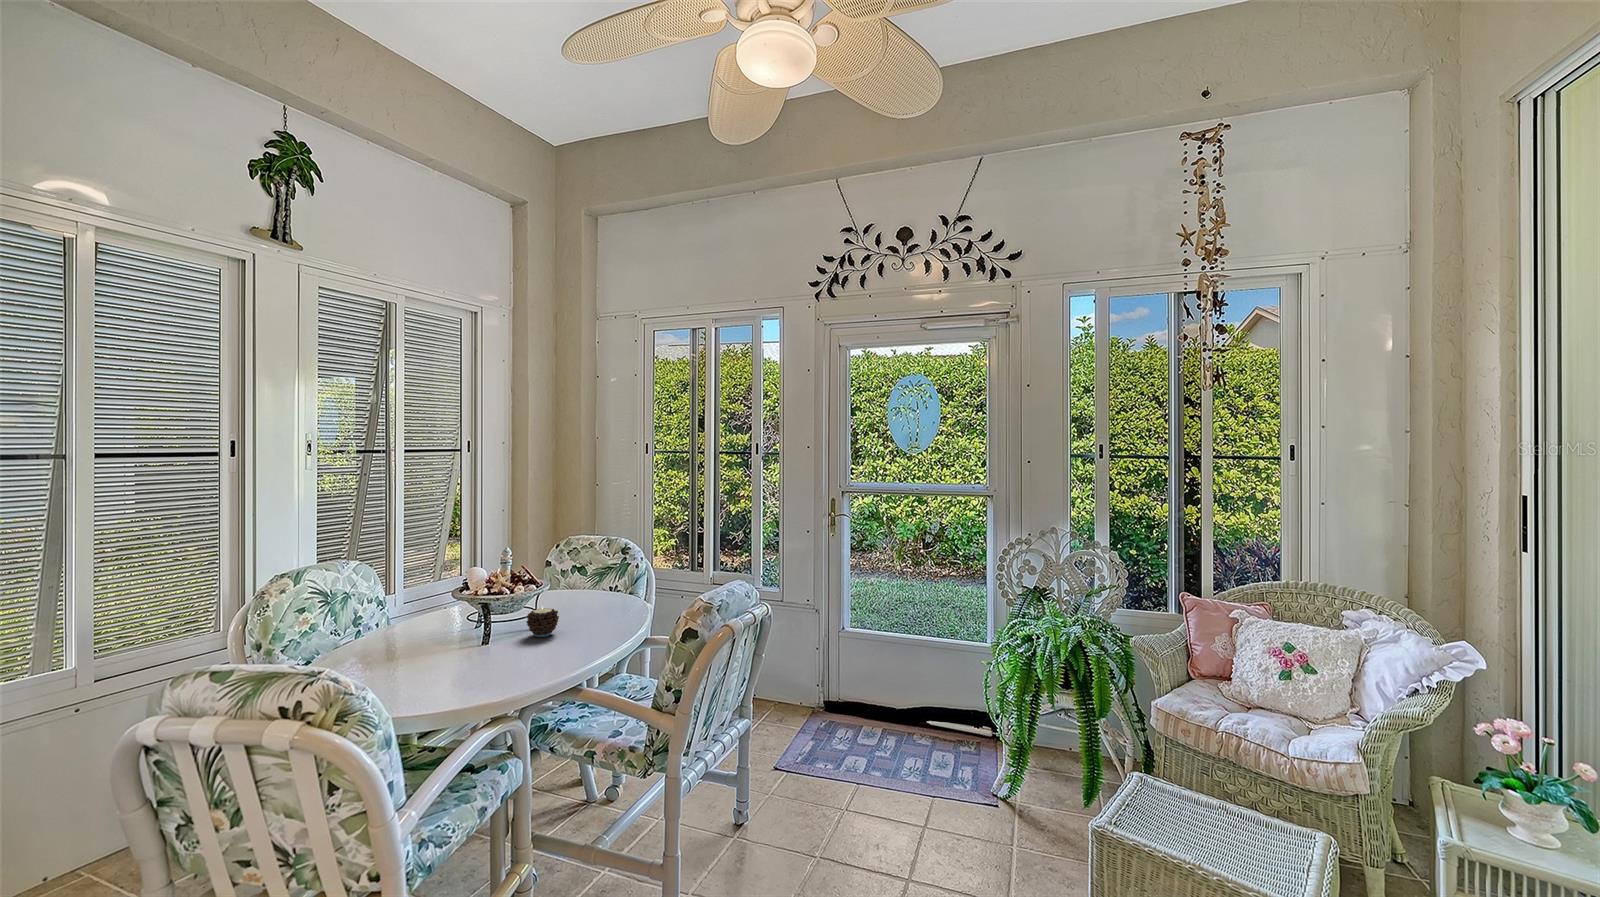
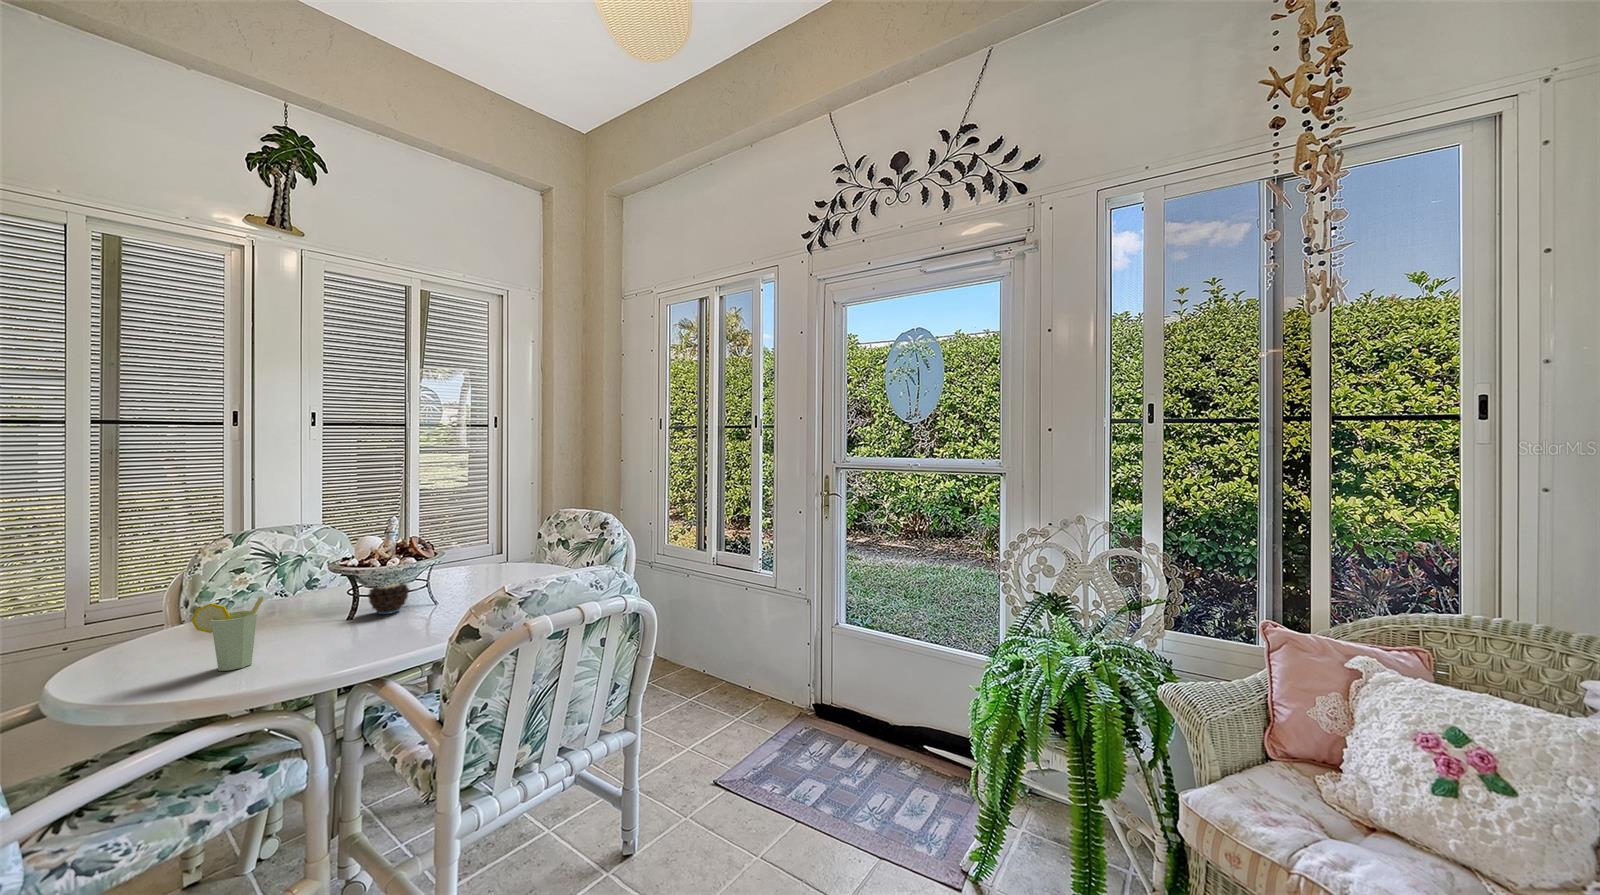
cup: none [476,621,527,685] -> present [191,596,264,671]

